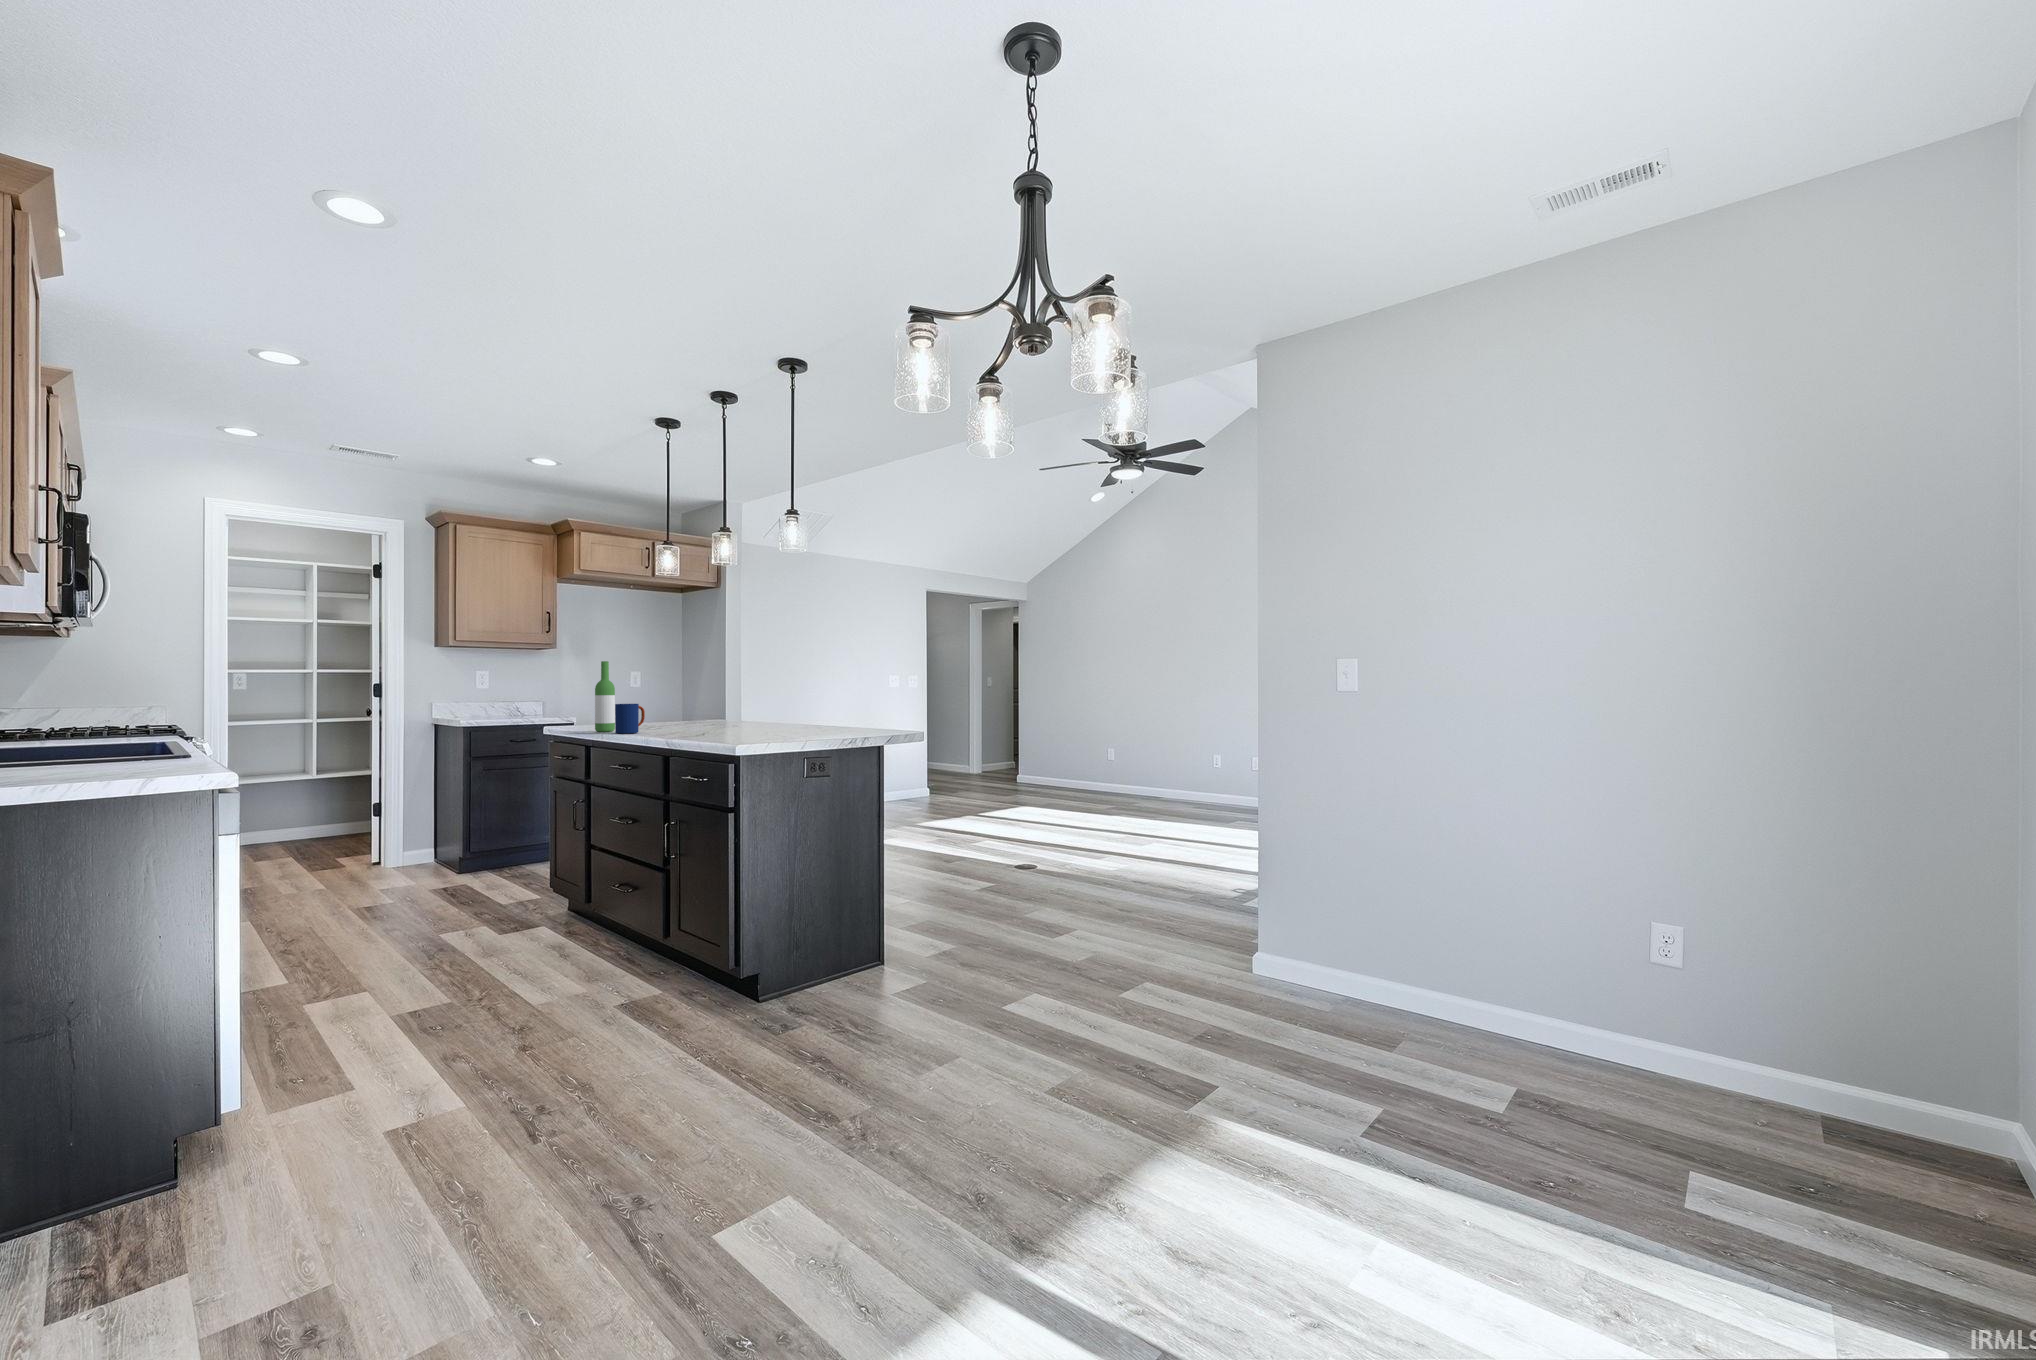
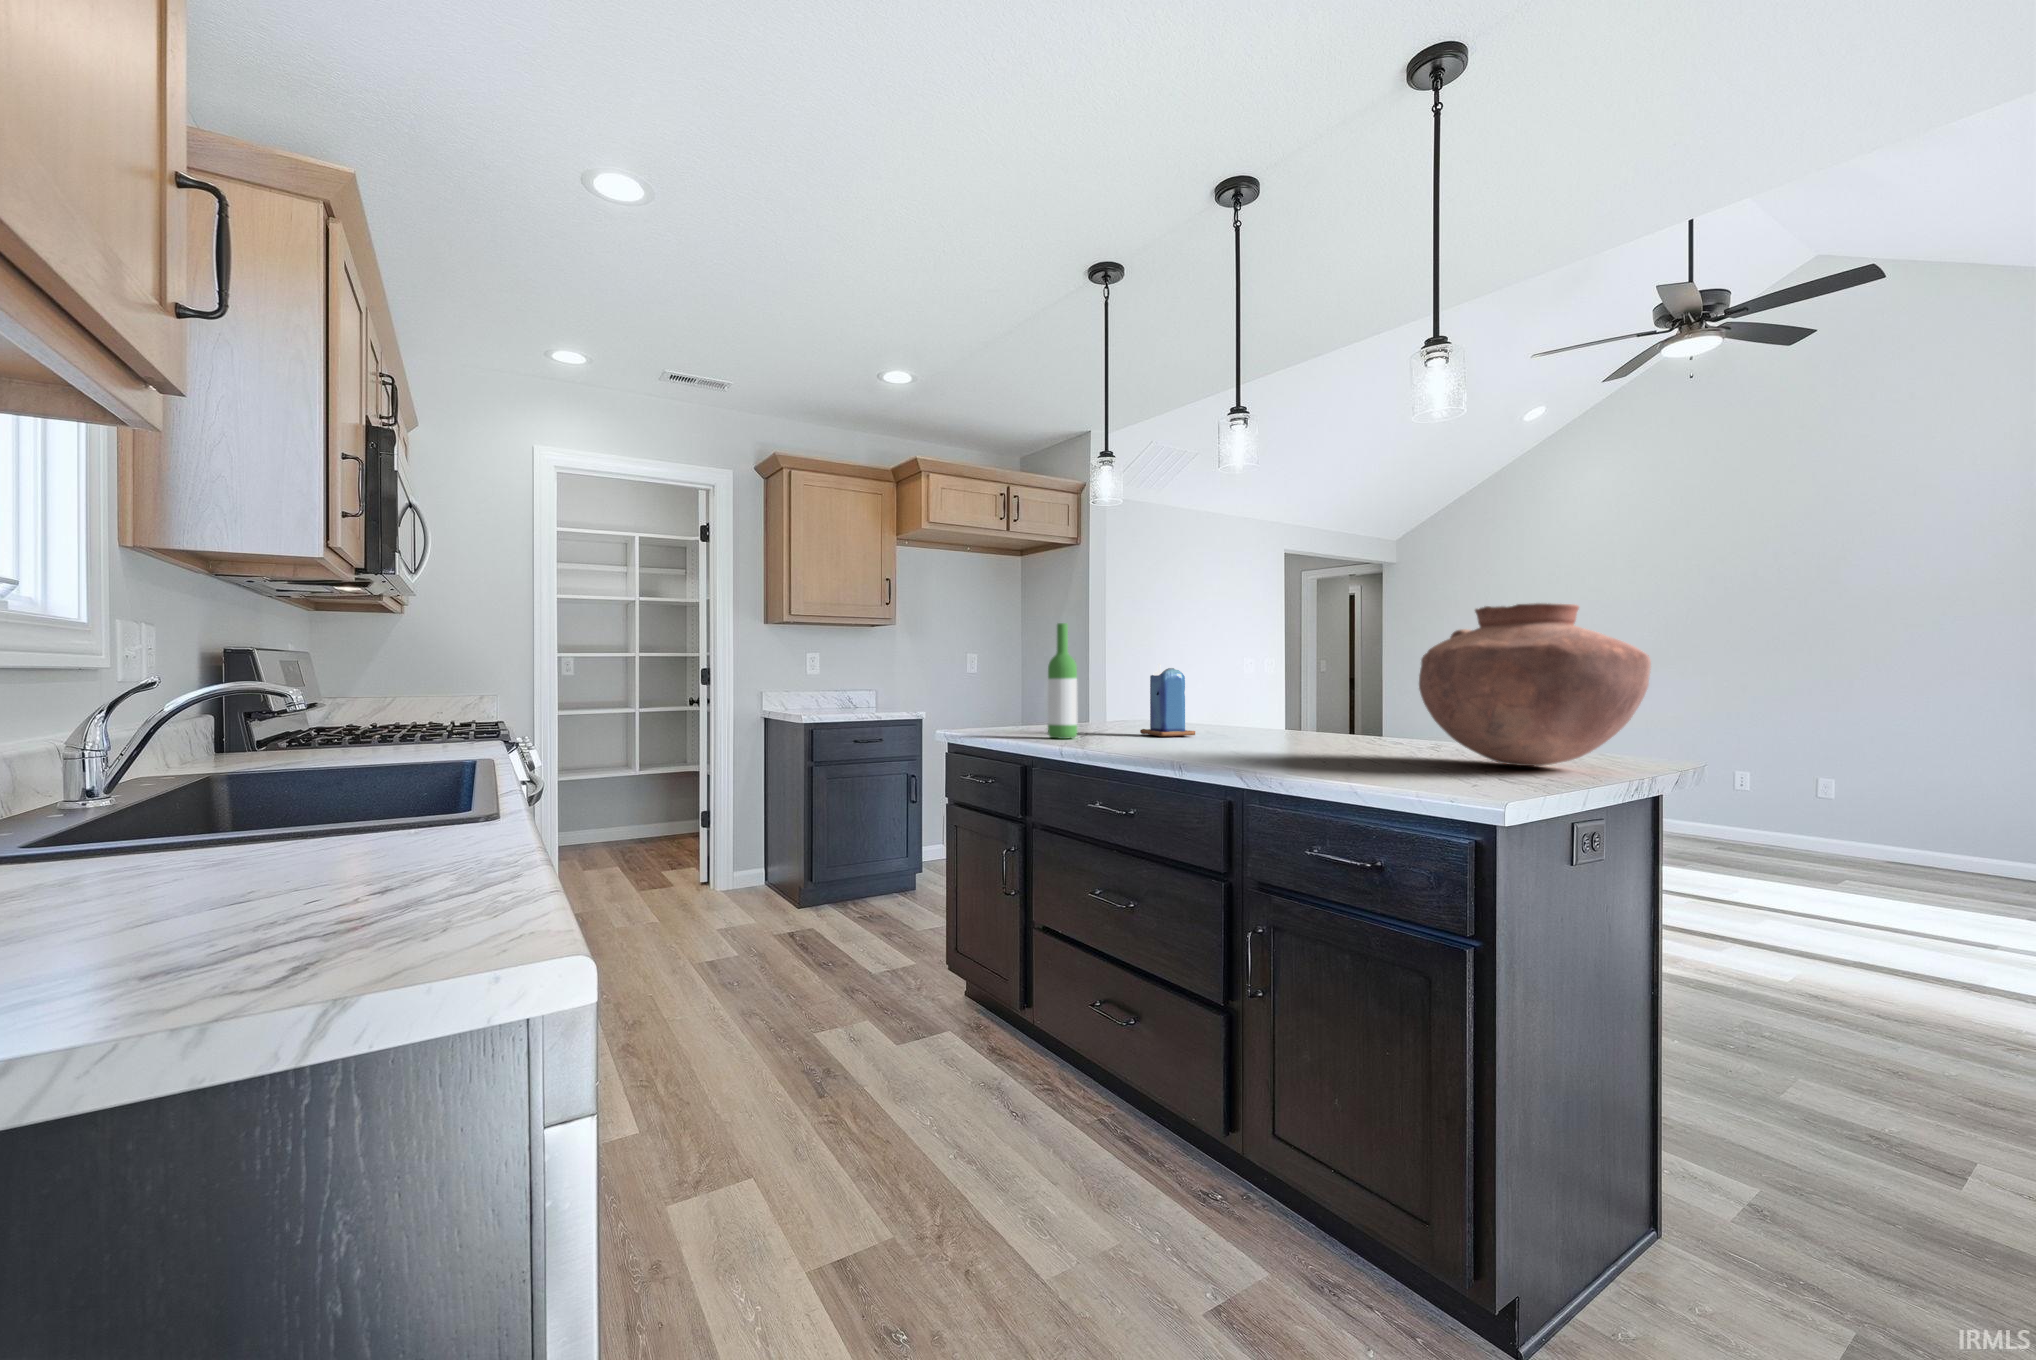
vase: none [744,661,839,737] -> present [1419,603,1651,766]
candle: none [668,685,699,730] -> present [1140,664,1195,737]
mug: present [615,704,645,734] -> none [1097,693,1136,744]

